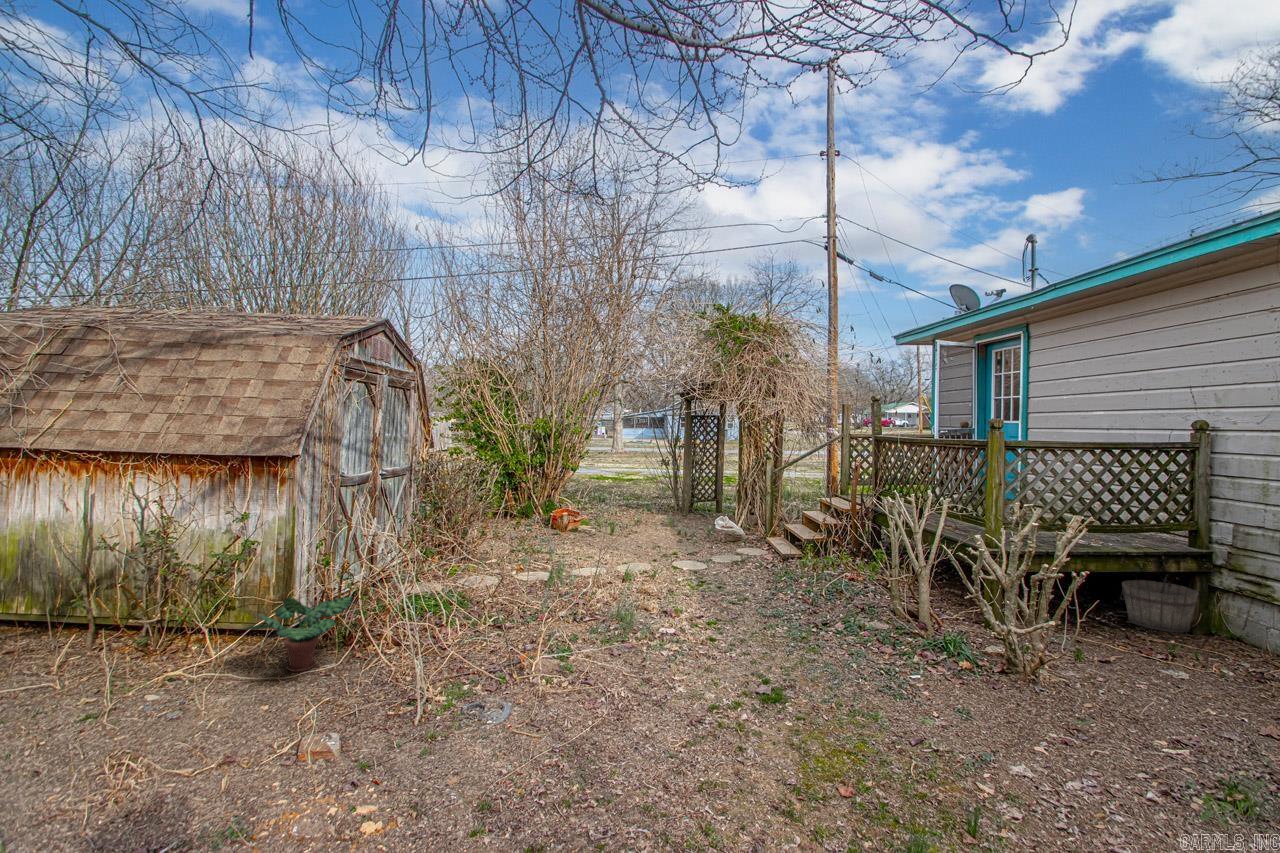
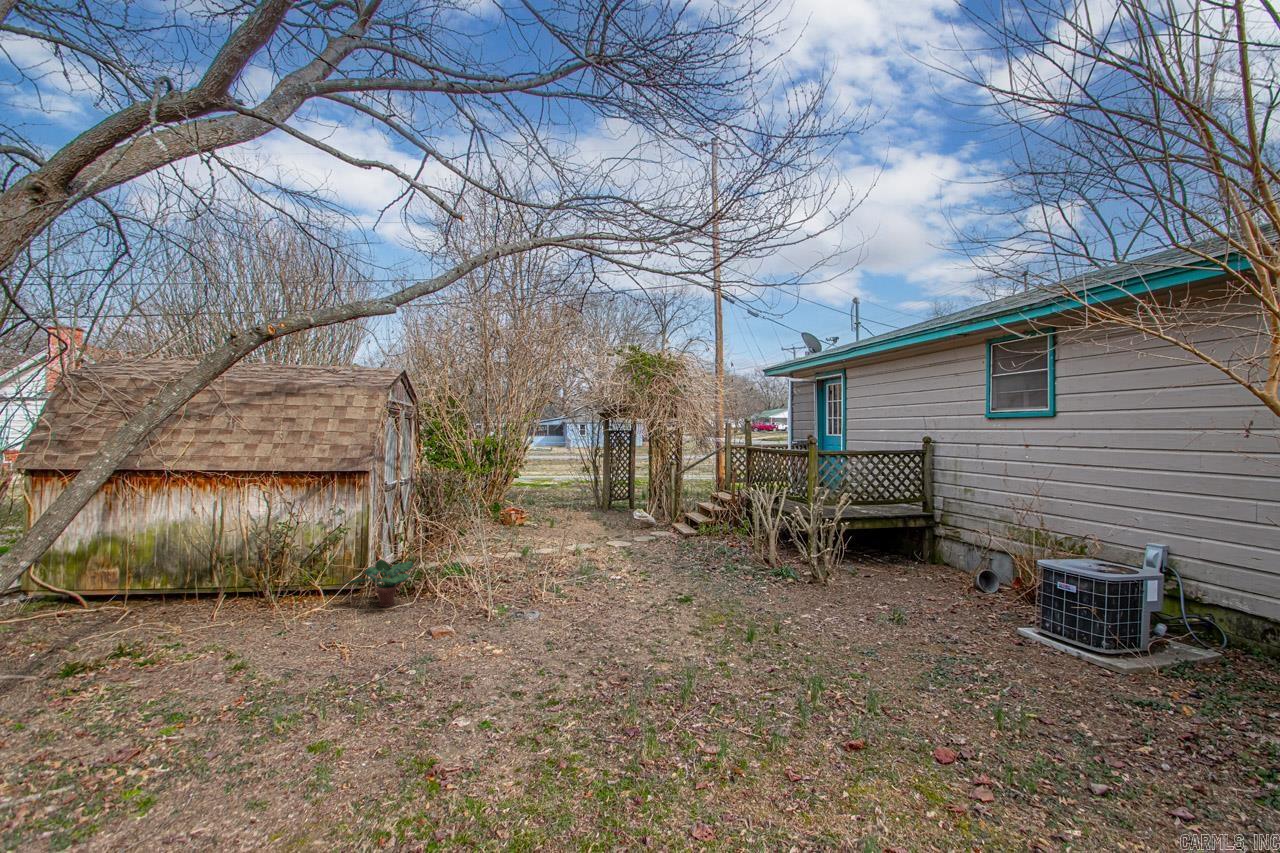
wooden bucket: present [1122,575,1199,632] -> none [887,530,927,563]

